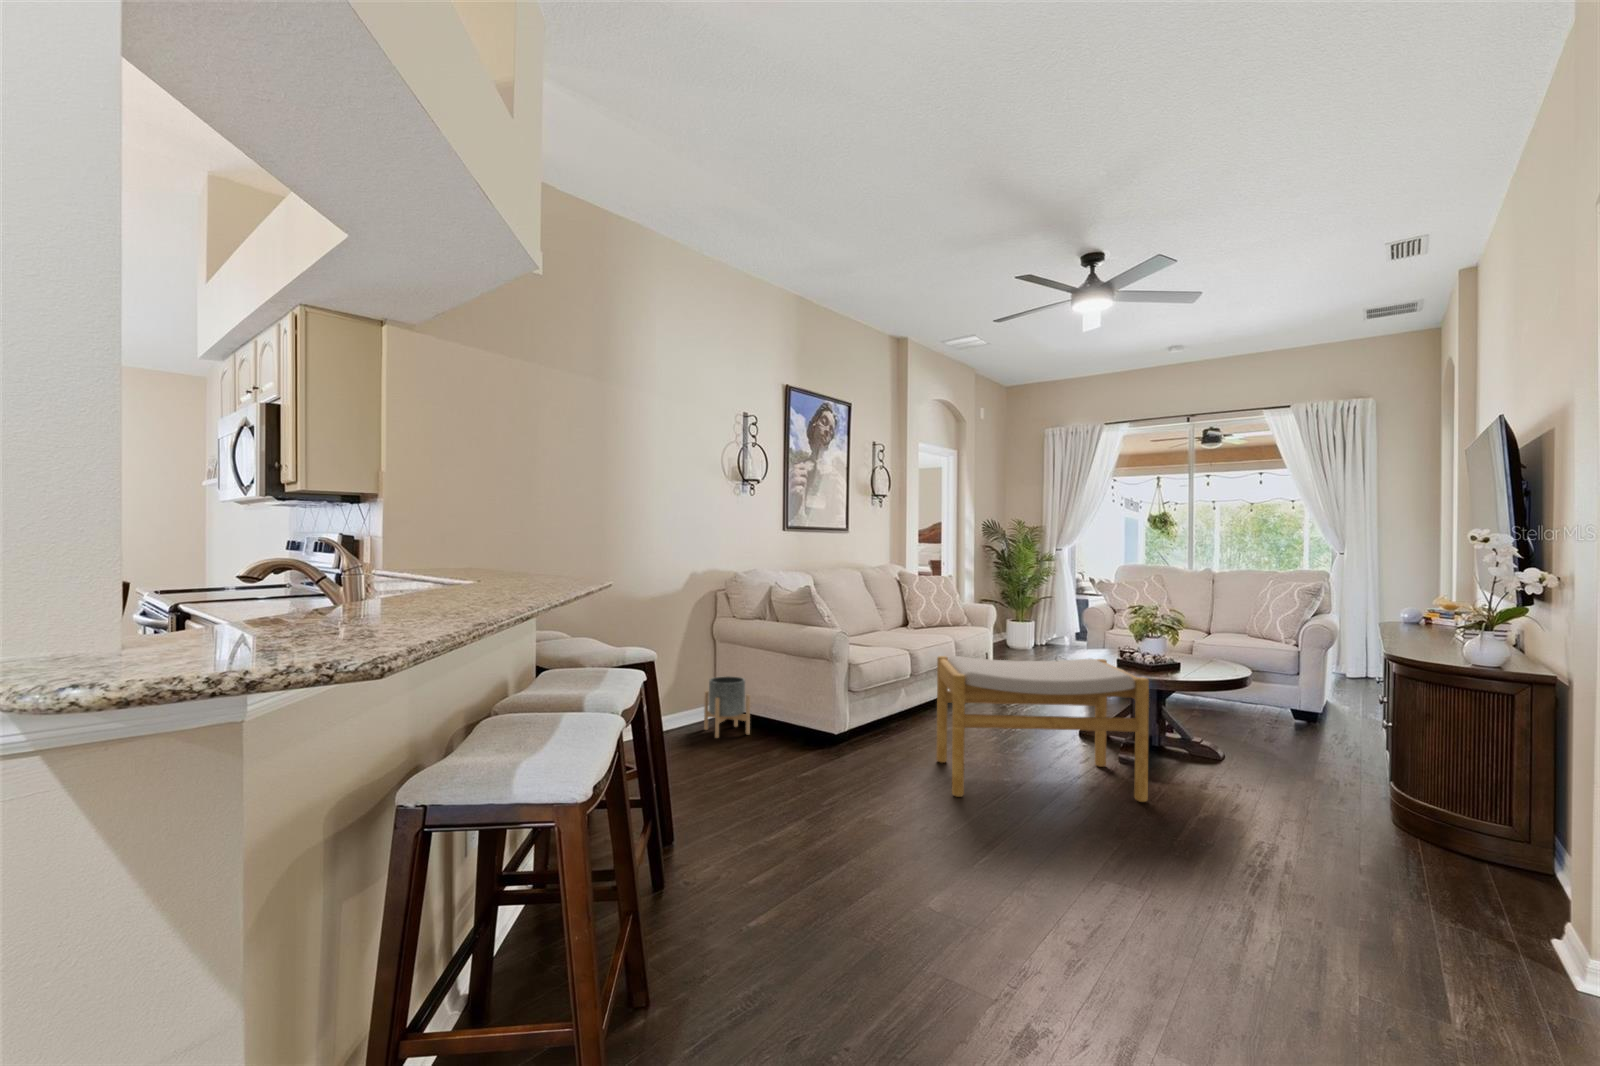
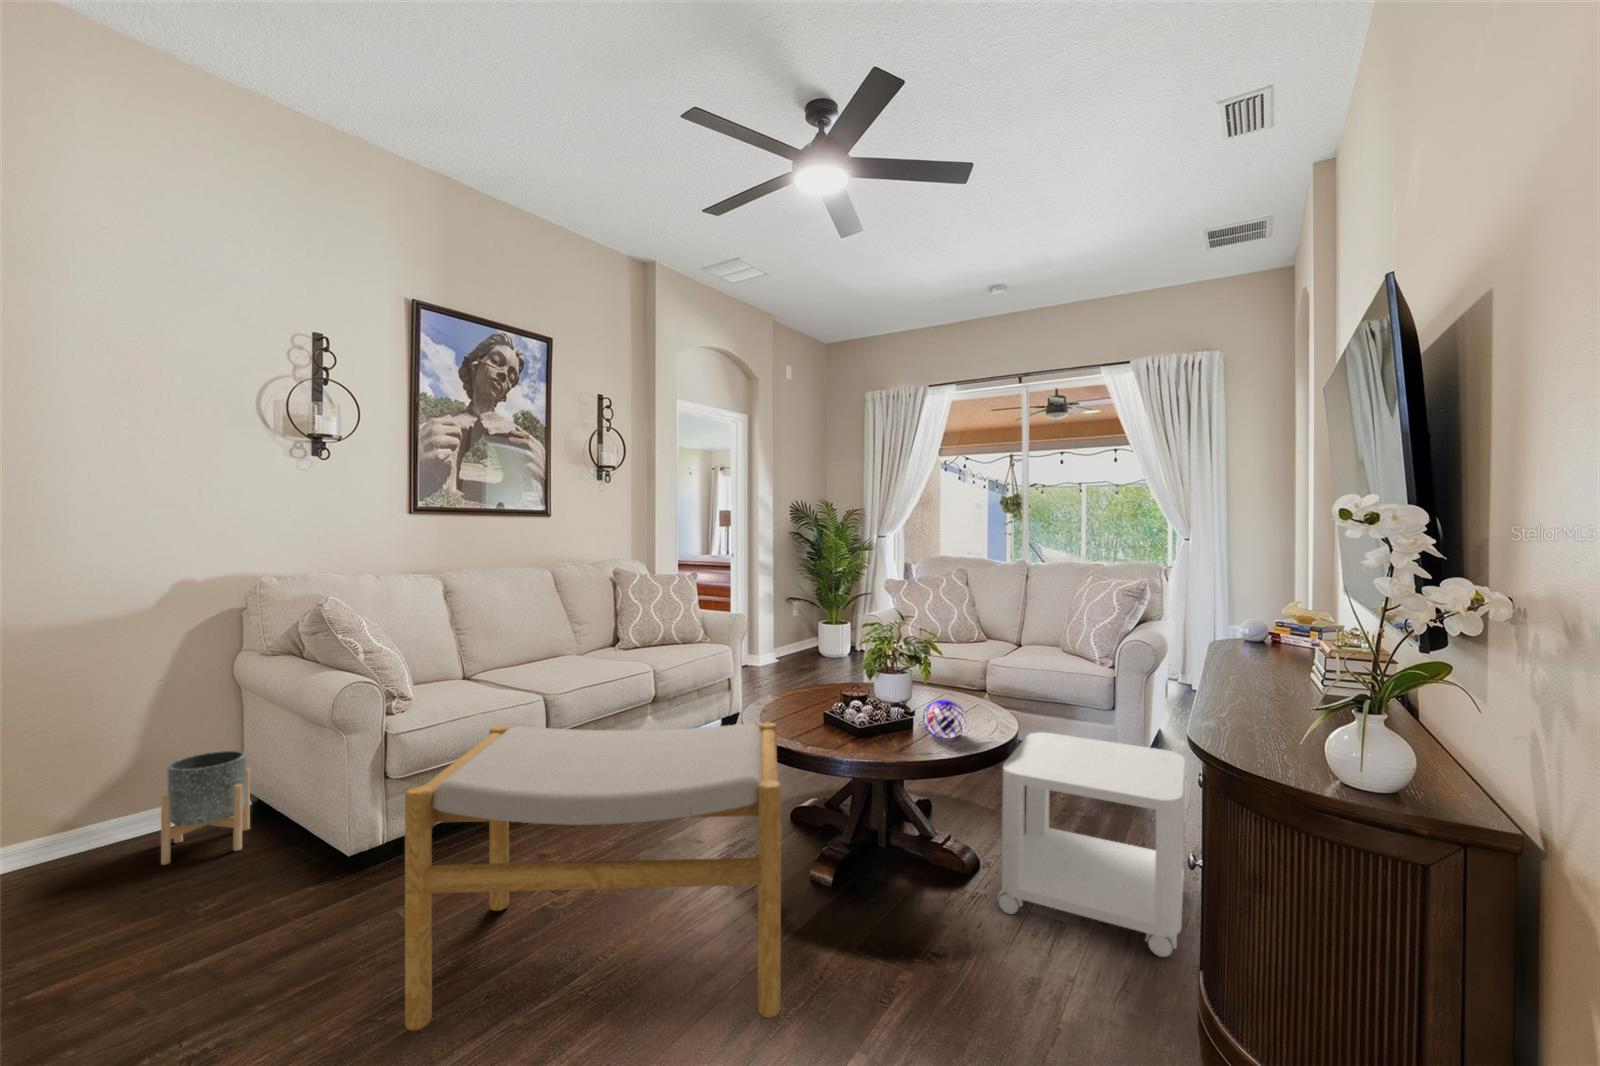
decorative orb: none [1188,652,1220,675] -> present [923,700,966,738]
side table: none [1248,676,1374,795] -> present [997,732,1185,957]

